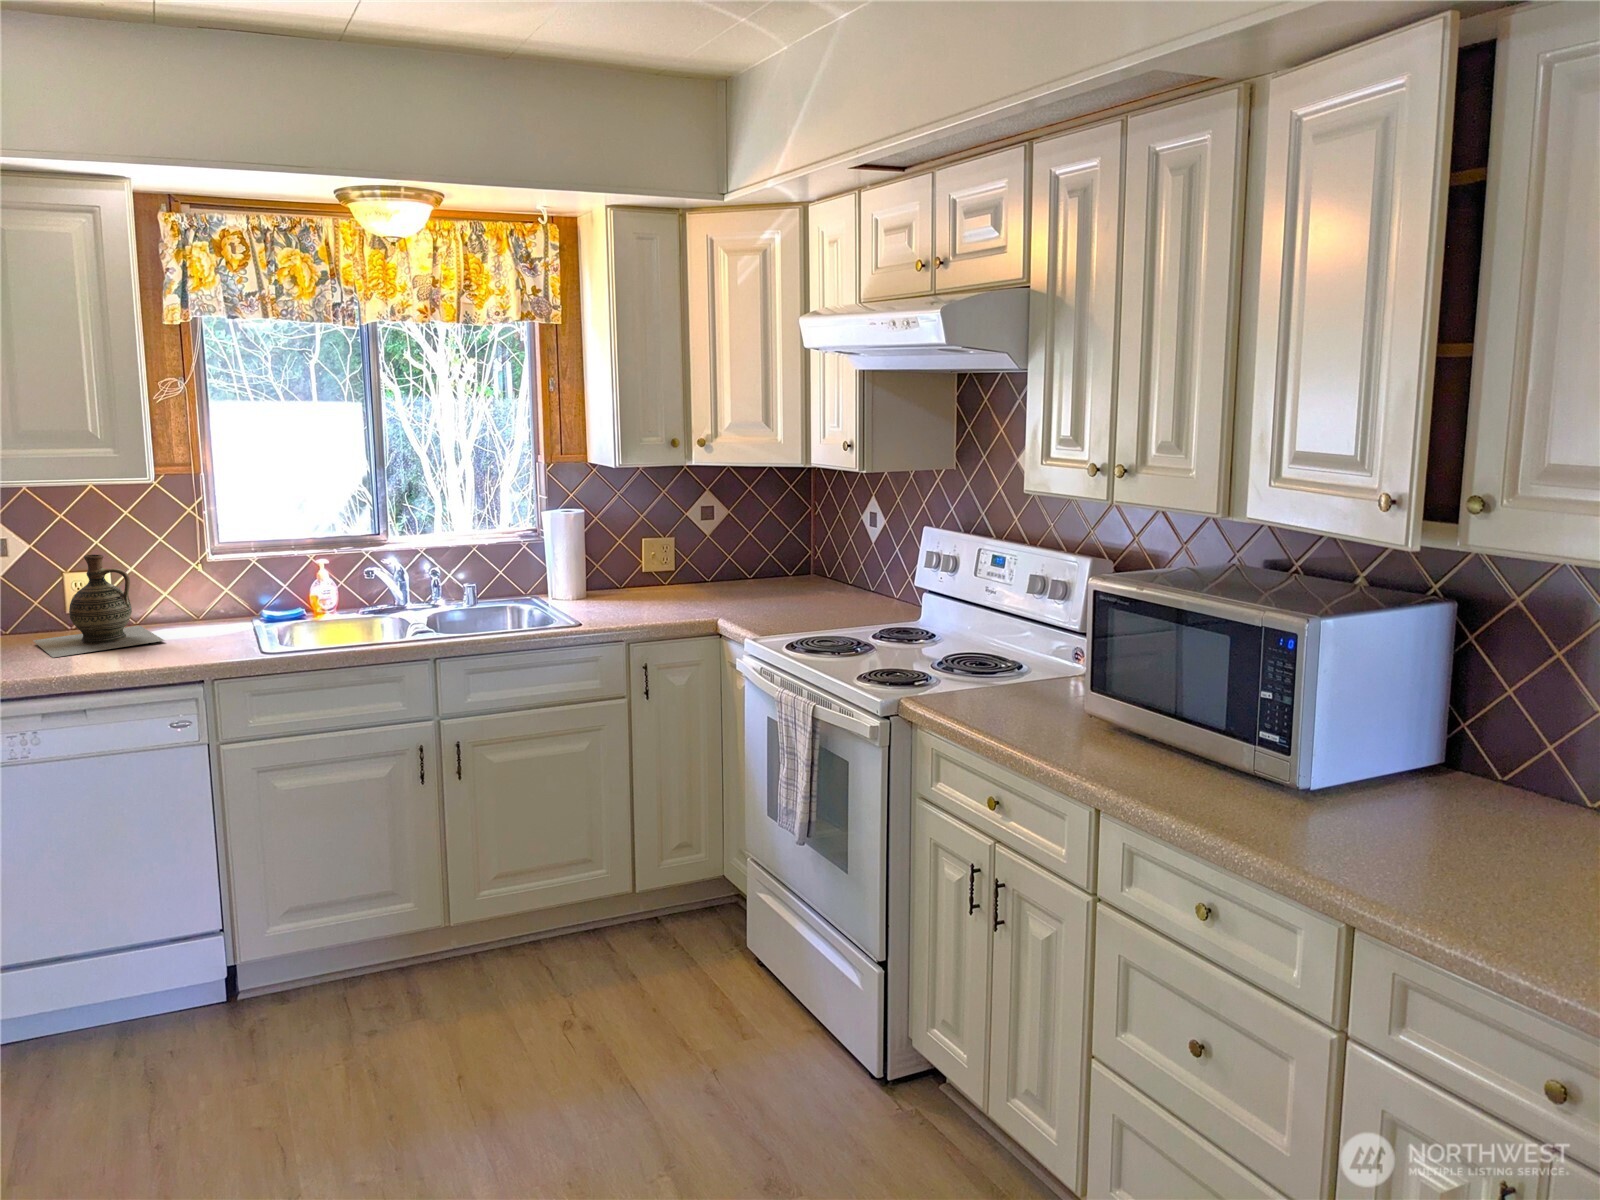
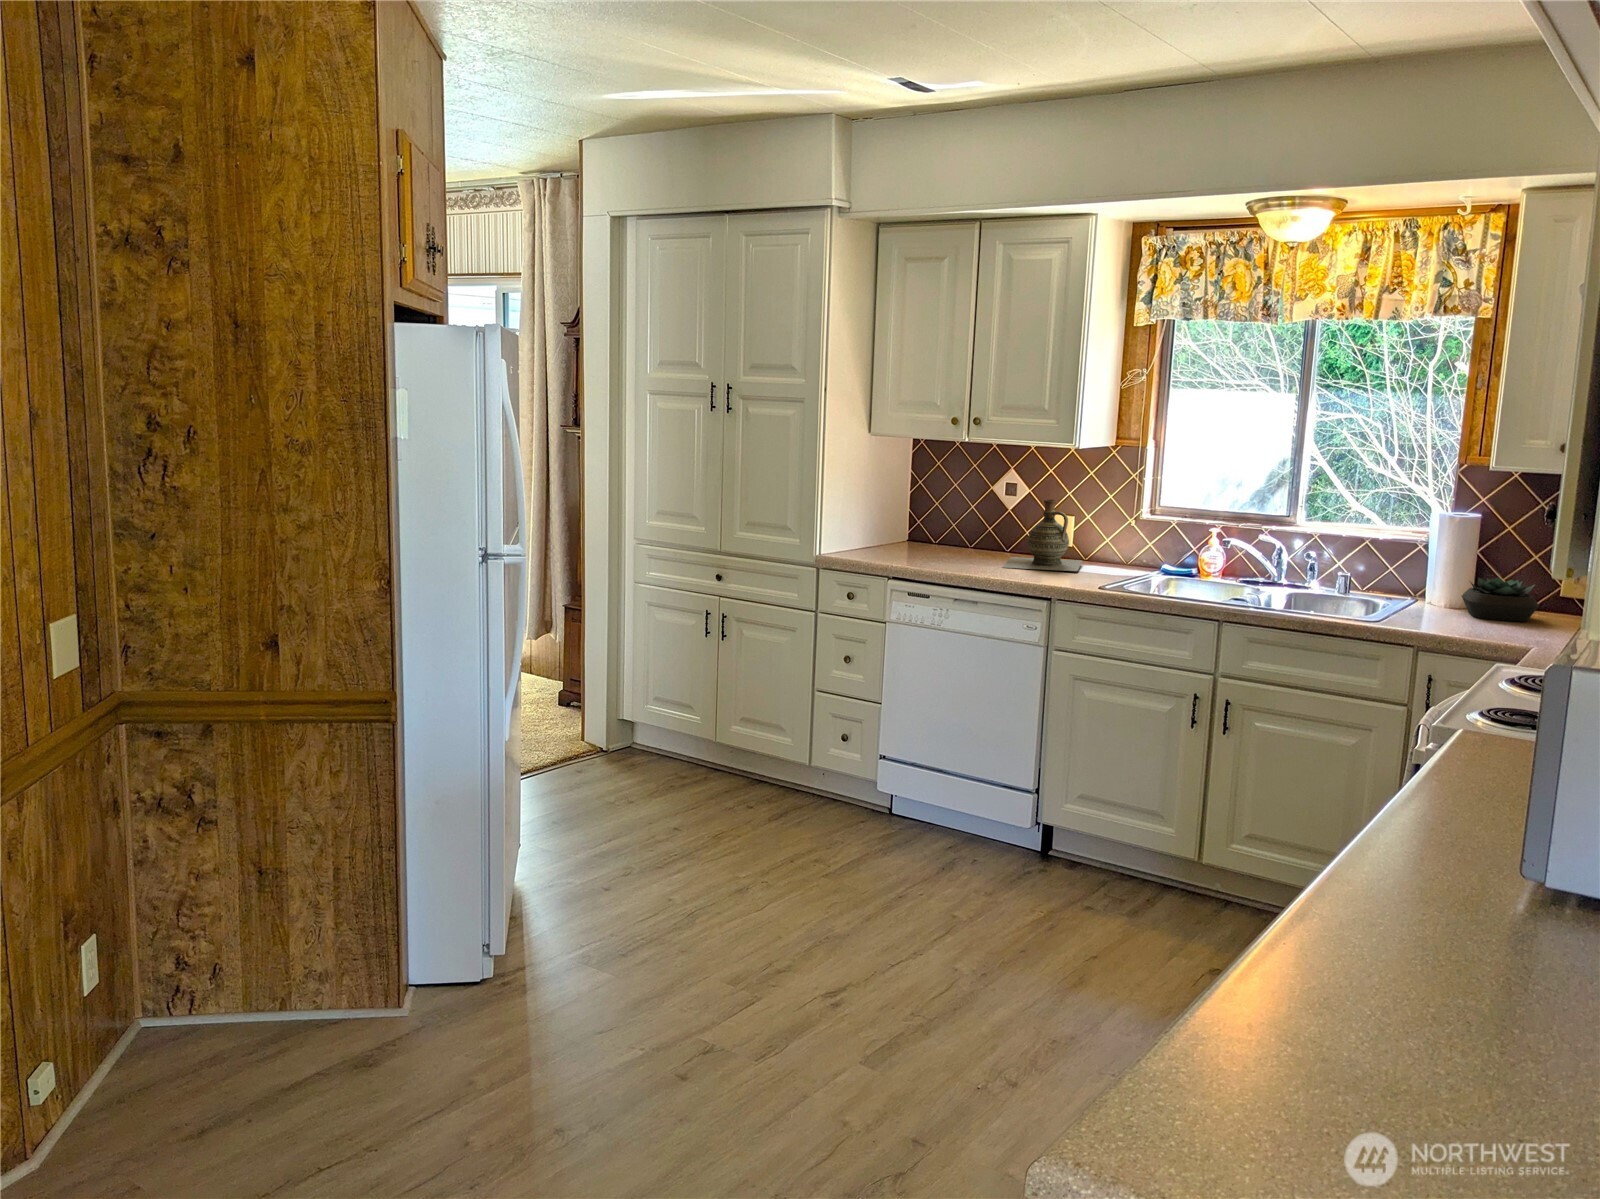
succulent plant: none [578,564,648,605] -> present [1462,577,1539,622]

